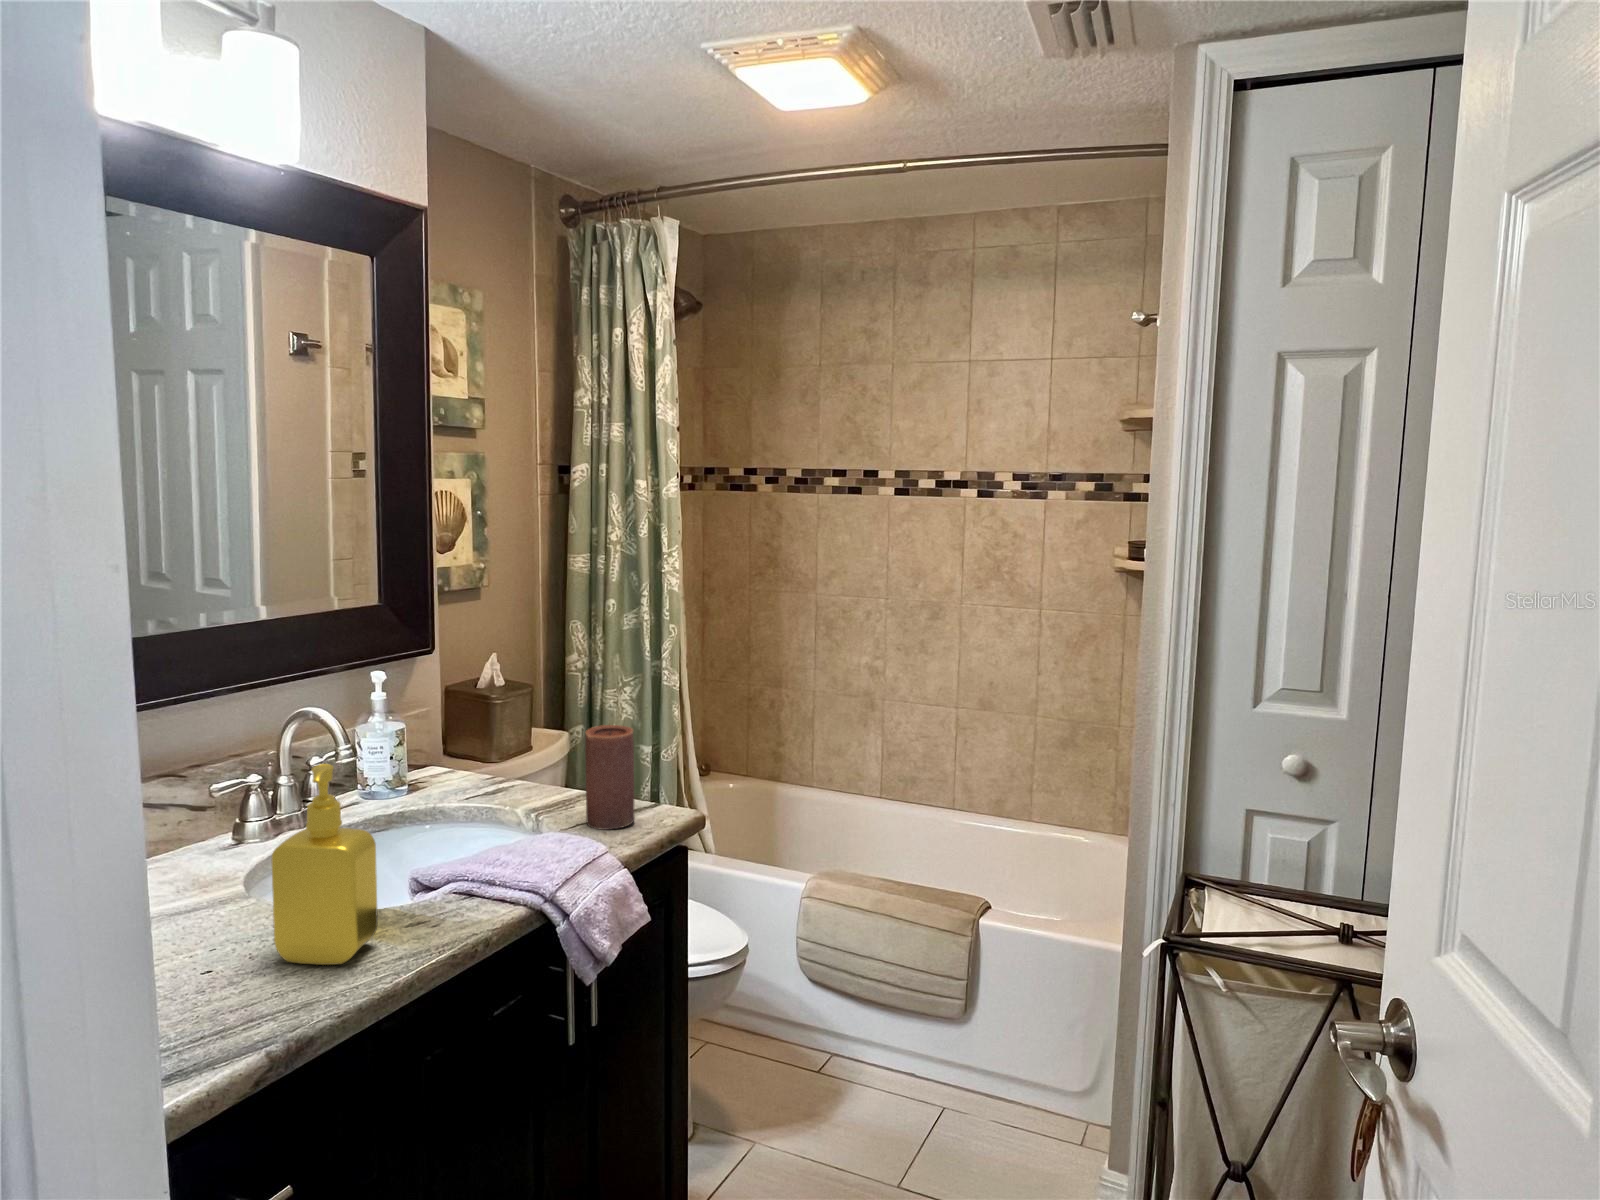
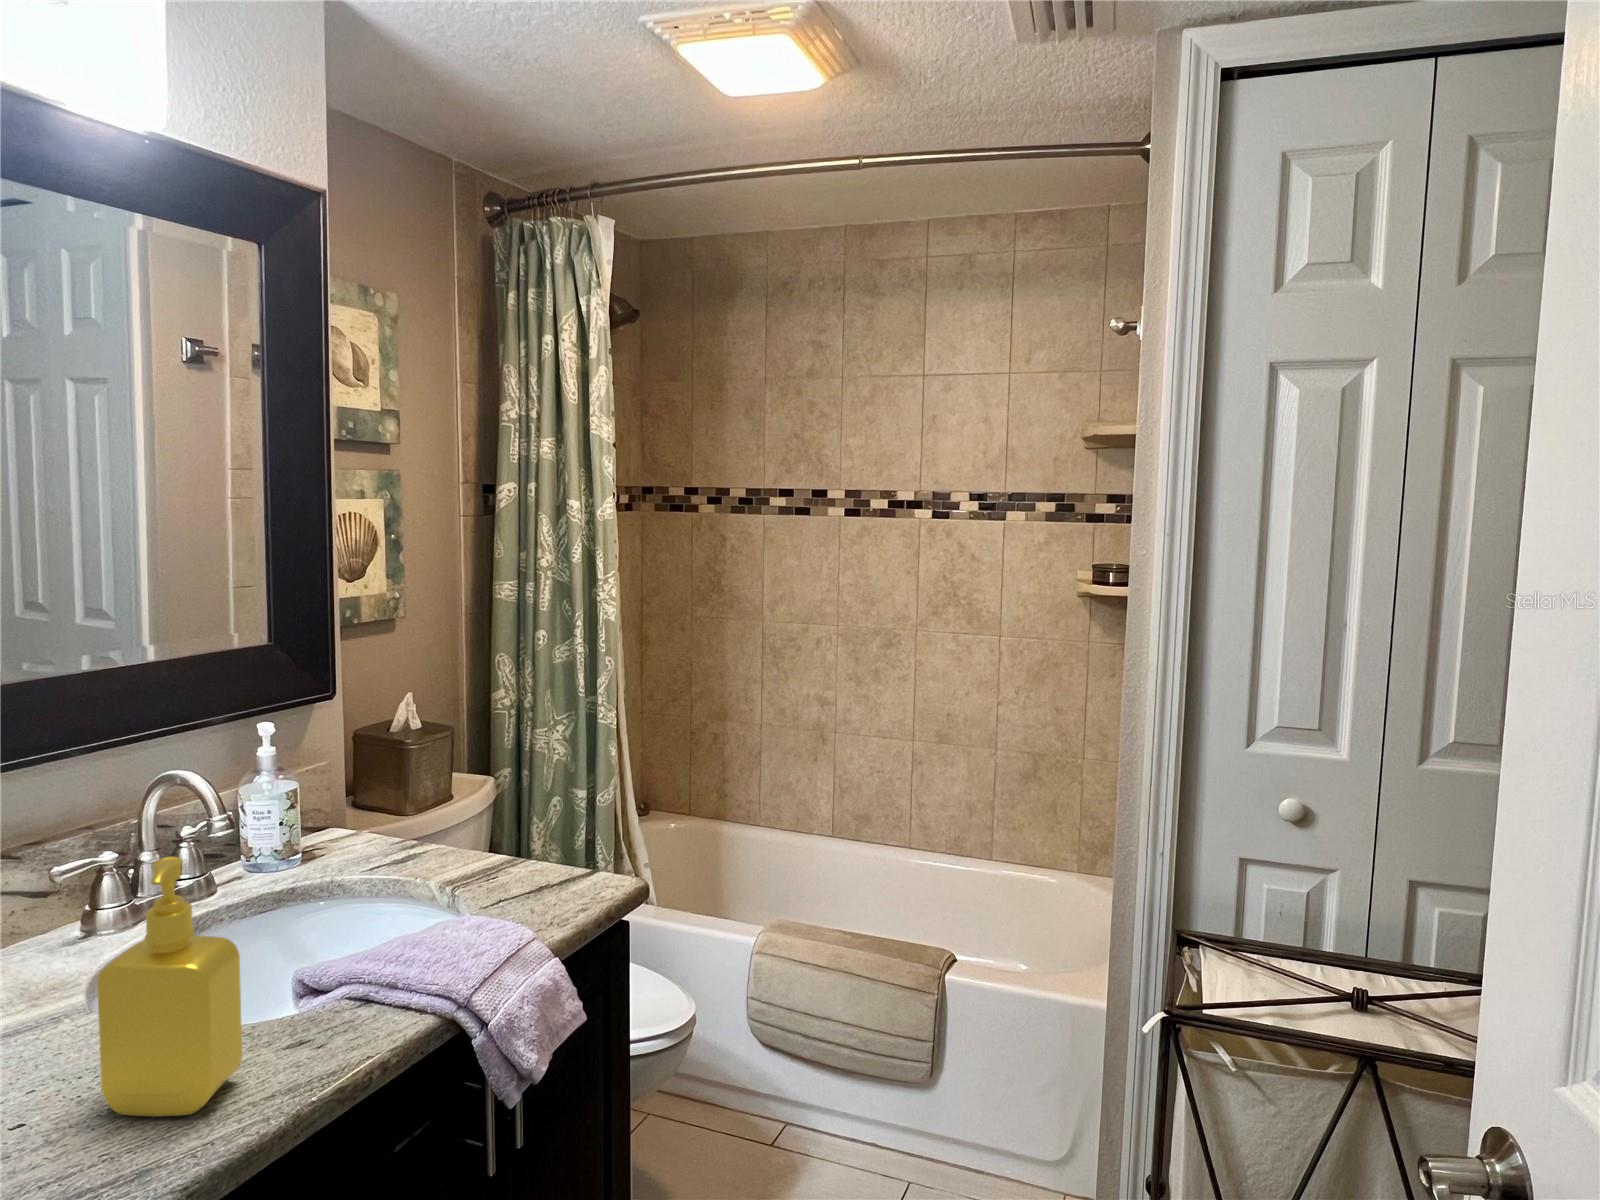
candle: present [585,725,635,830] -> none [511,782,570,906]

